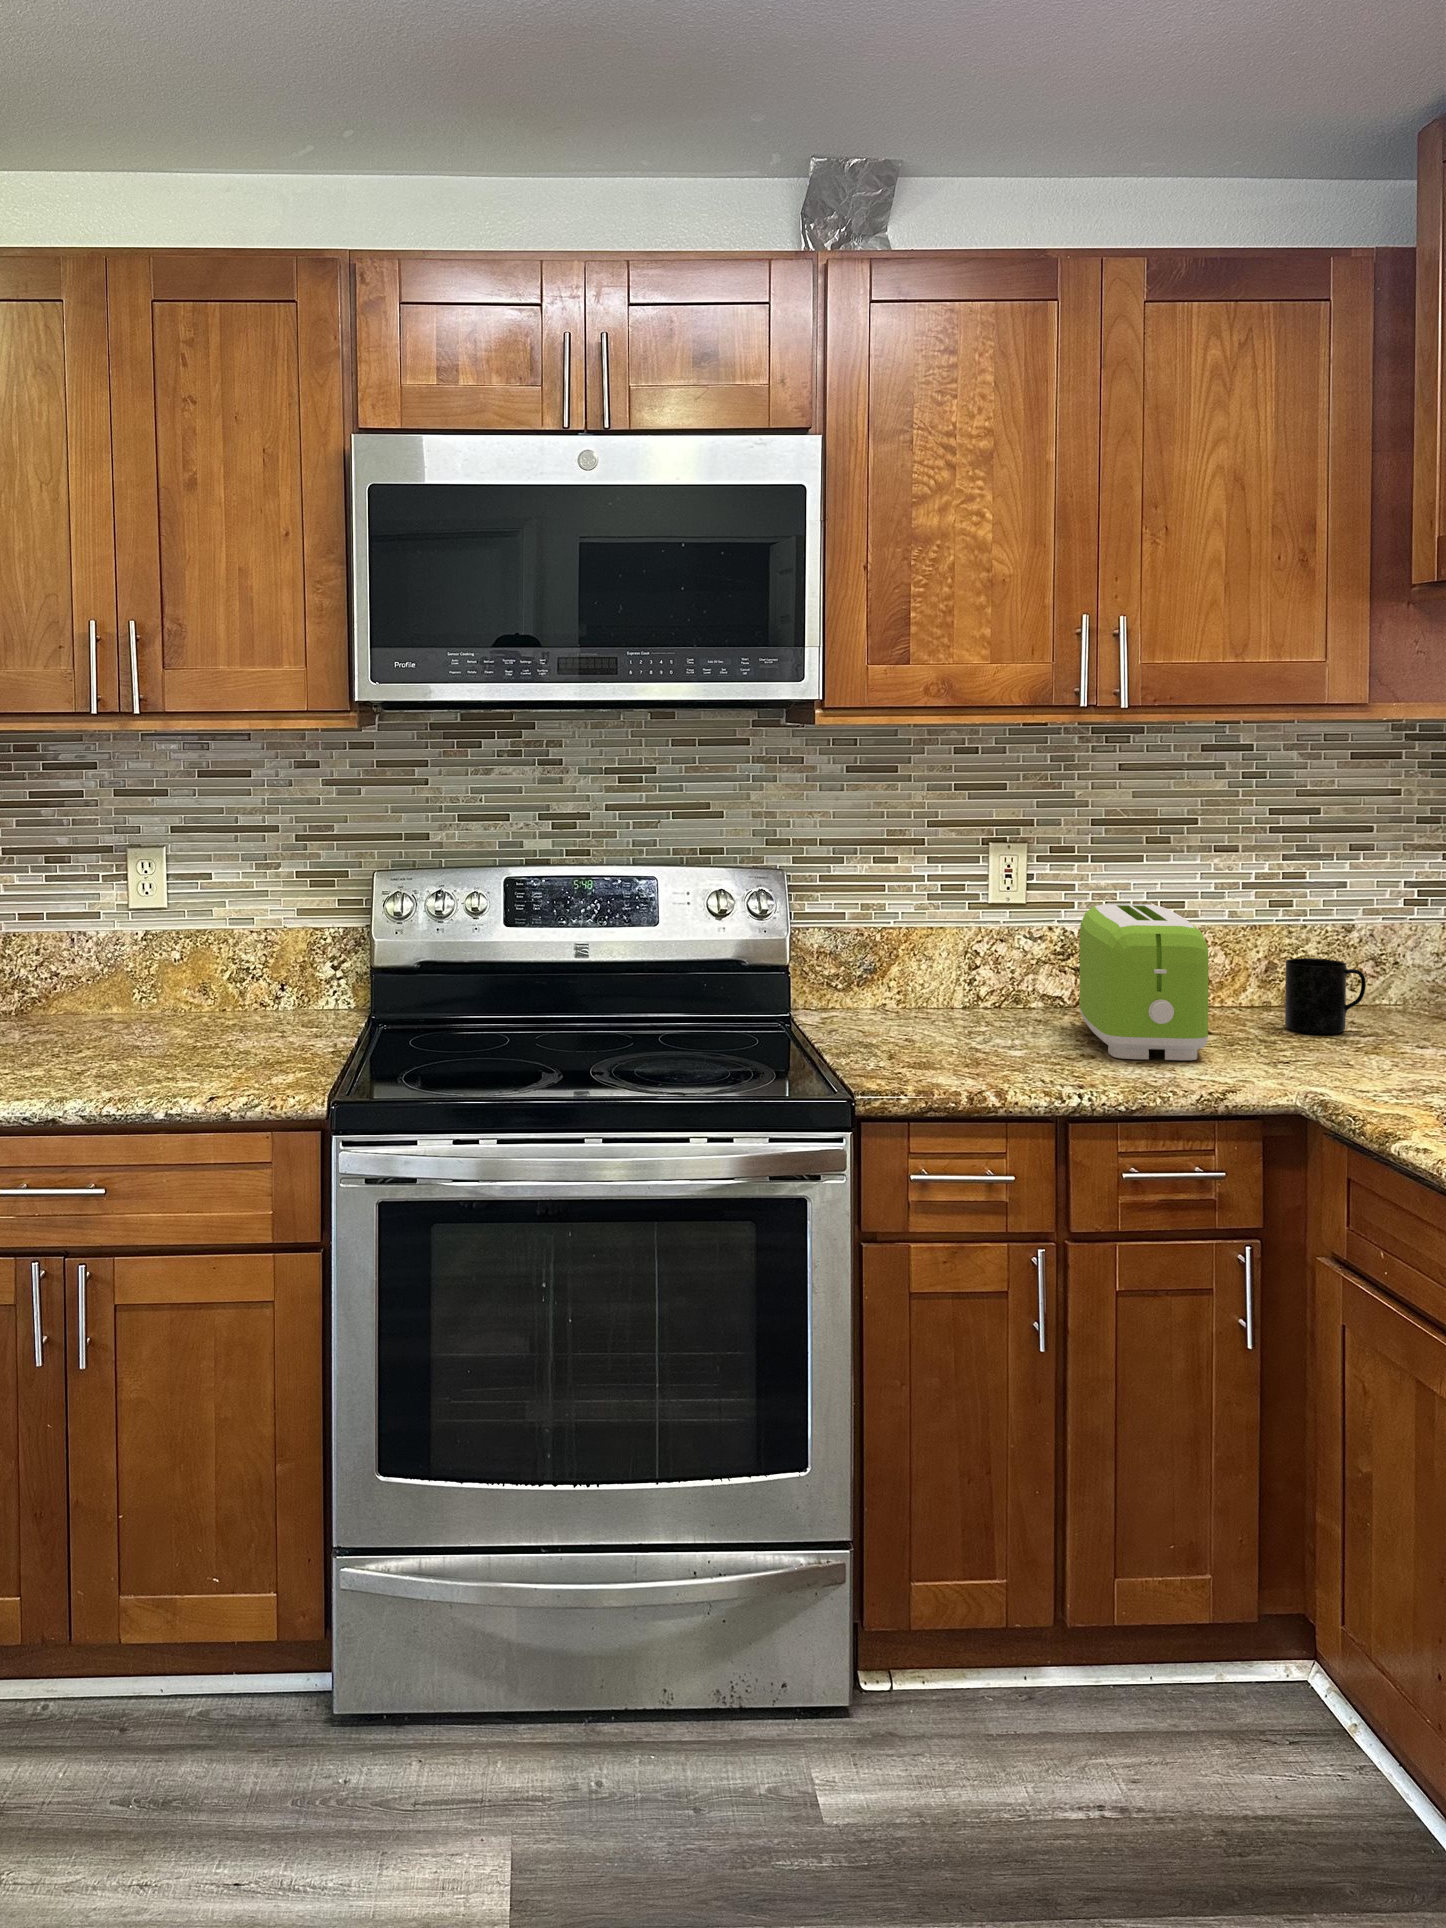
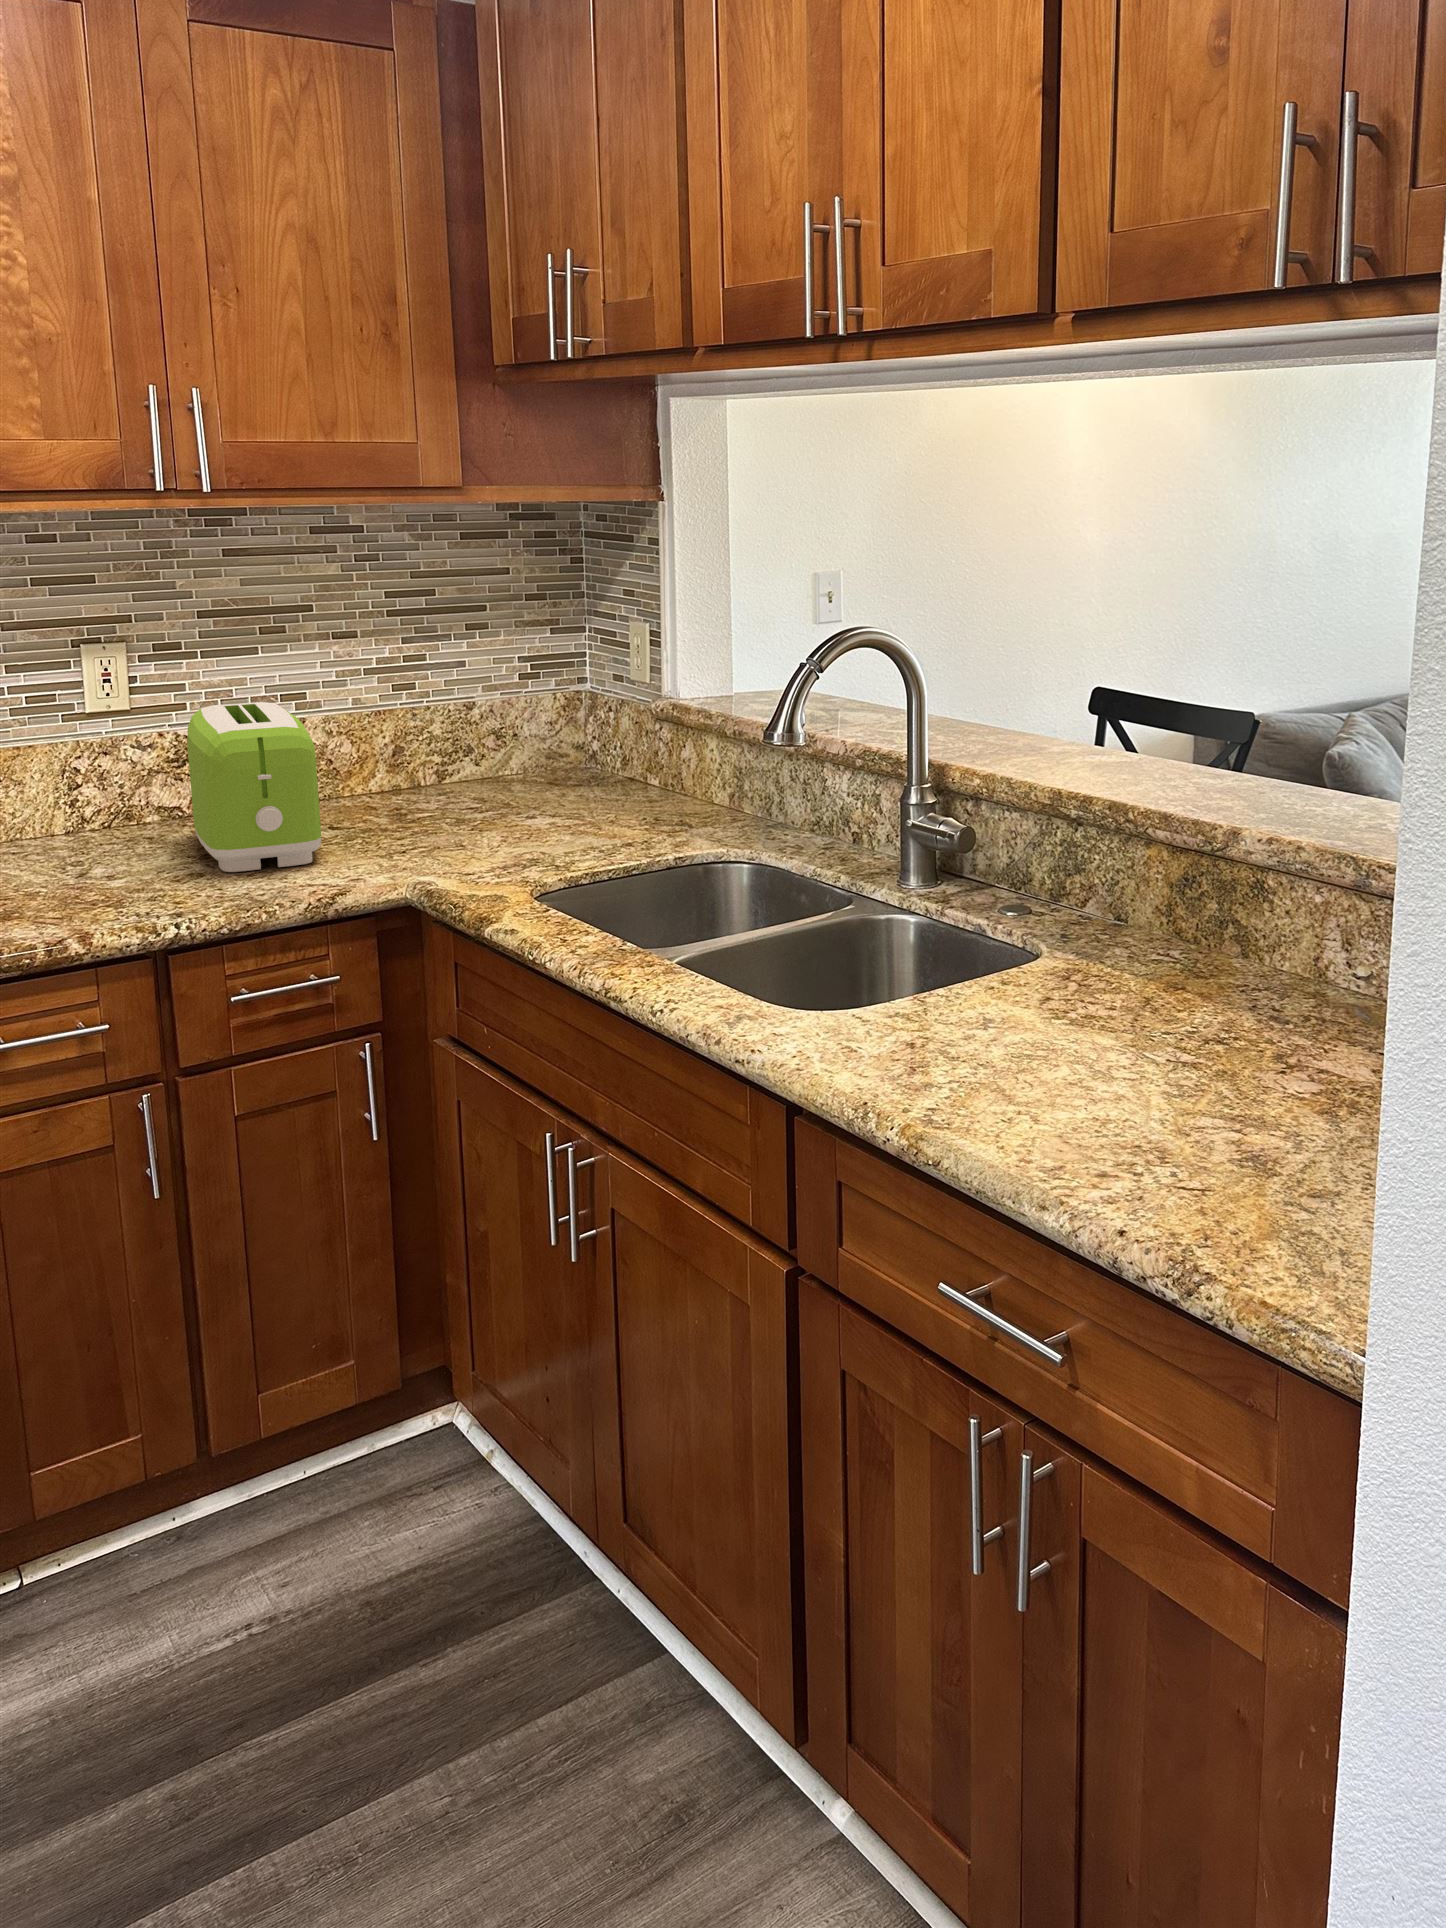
mug: present [1285,958,1366,1034] -> none [405,741,481,816]

